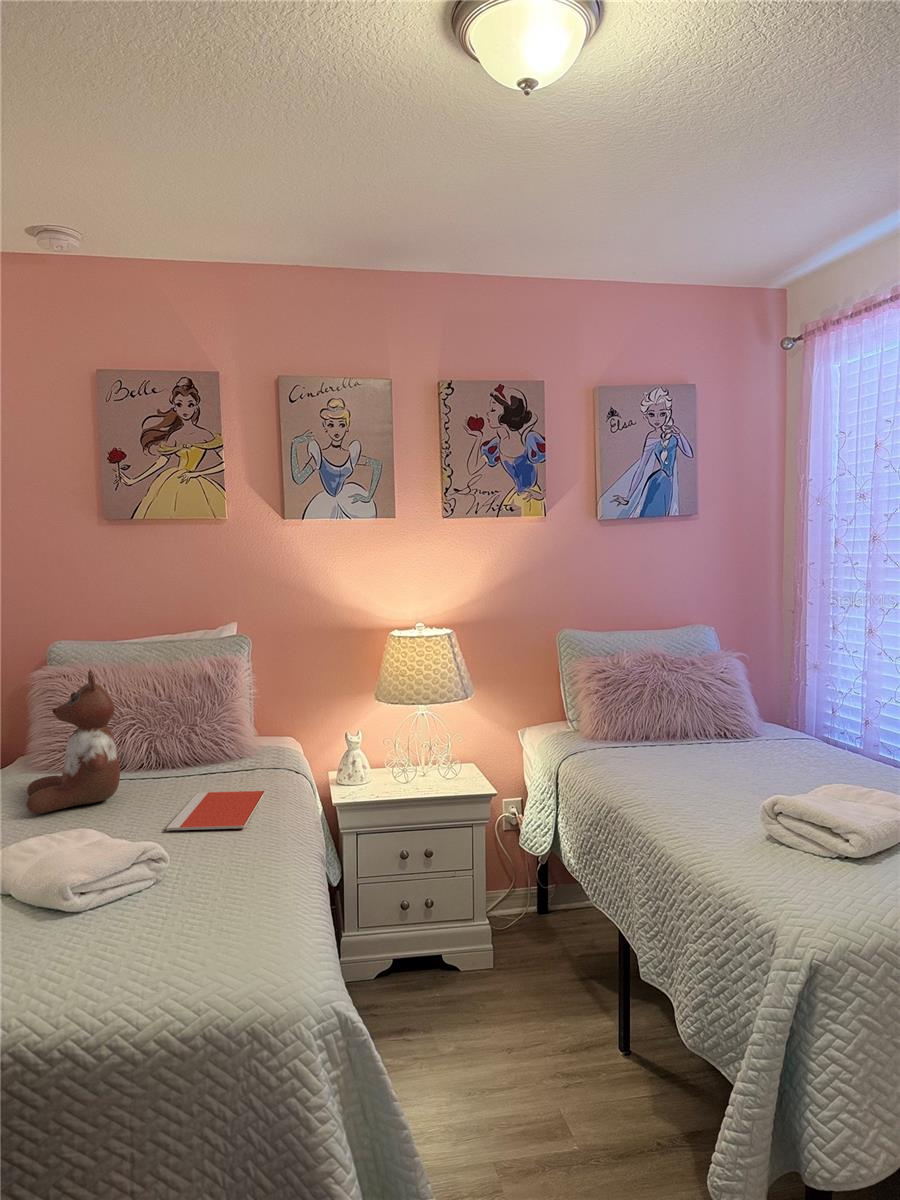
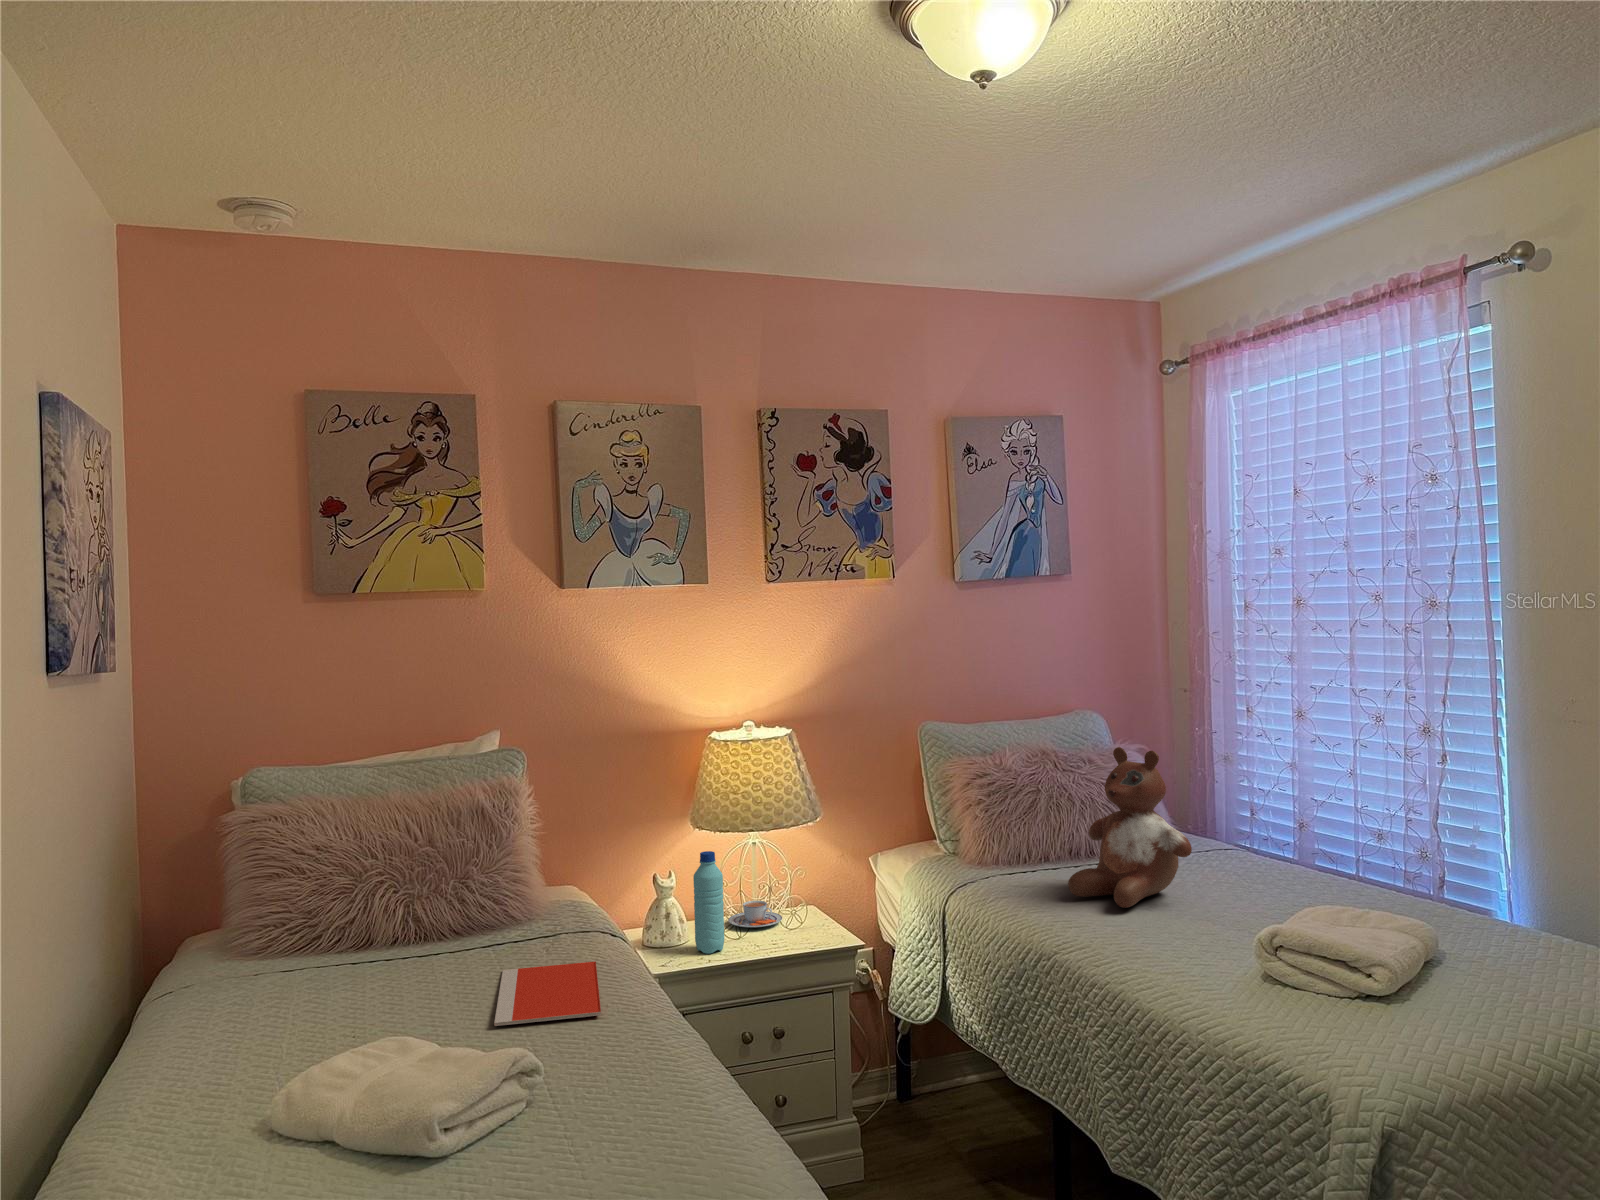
stuffed bear: present [27,670,120,813] -> present [1068,747,1192,908]
water bottle: none [368,718,391,793] -> present [693,851,724,954]
teacup: none [402,757,443,776] -> present [728,901,782,927]

